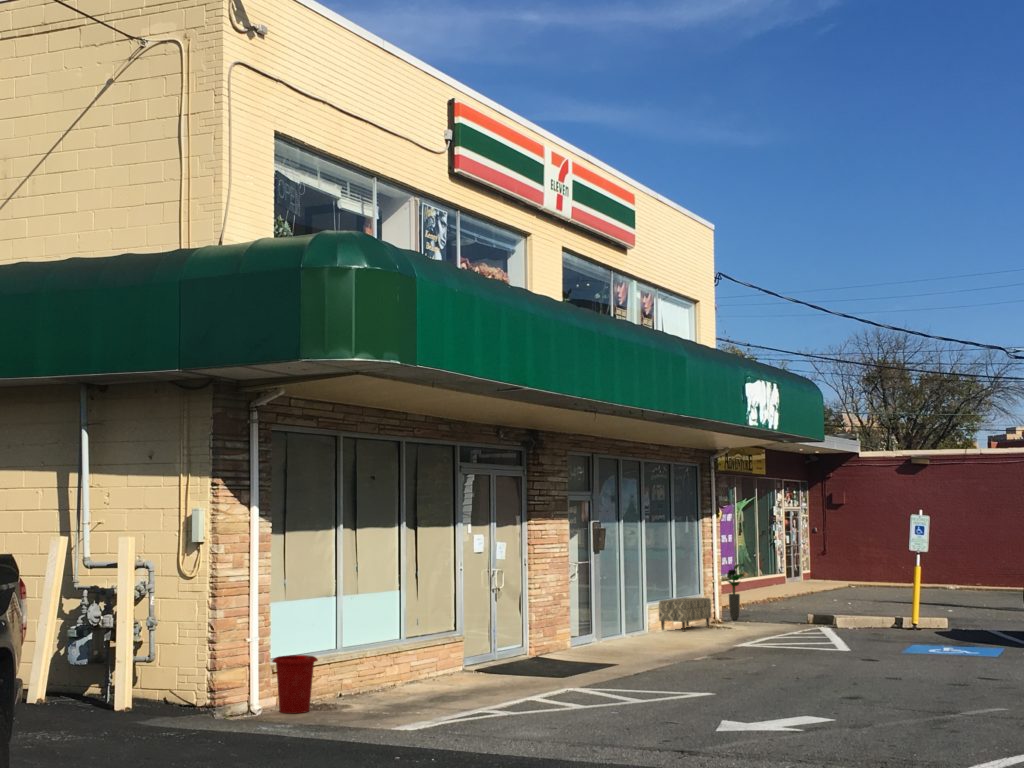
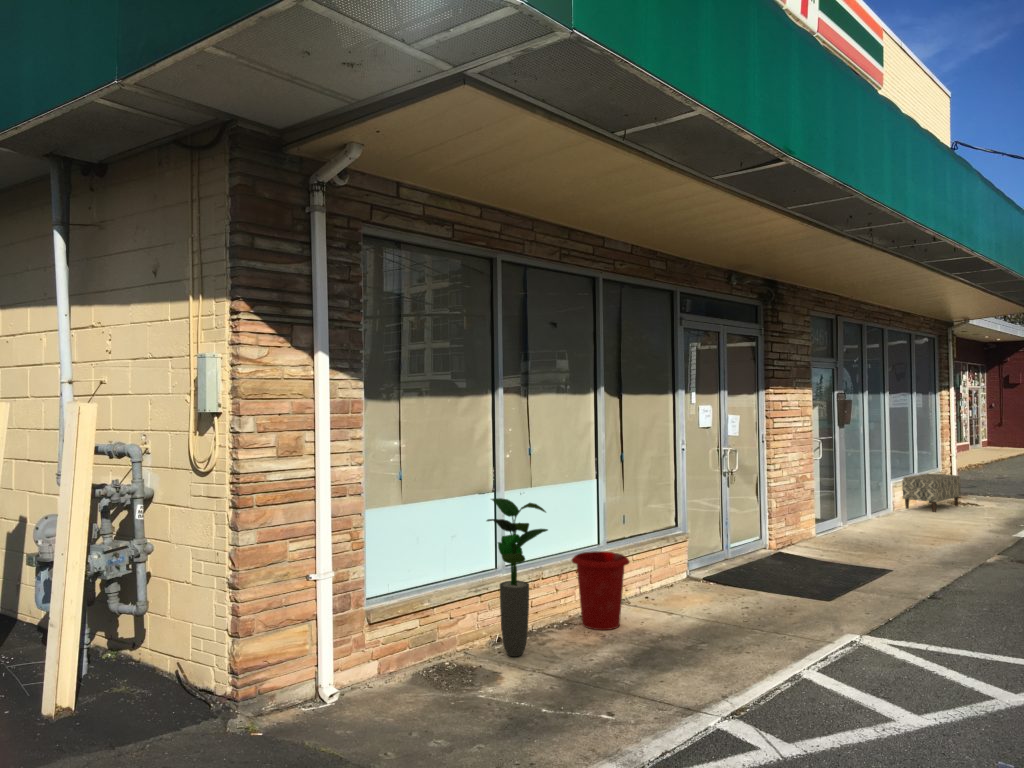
potted plant: present [727,564,743,620] -> present [487,498,548,656]
waste bin: present [272,655,318,713] -> present [572,551,630,630]

